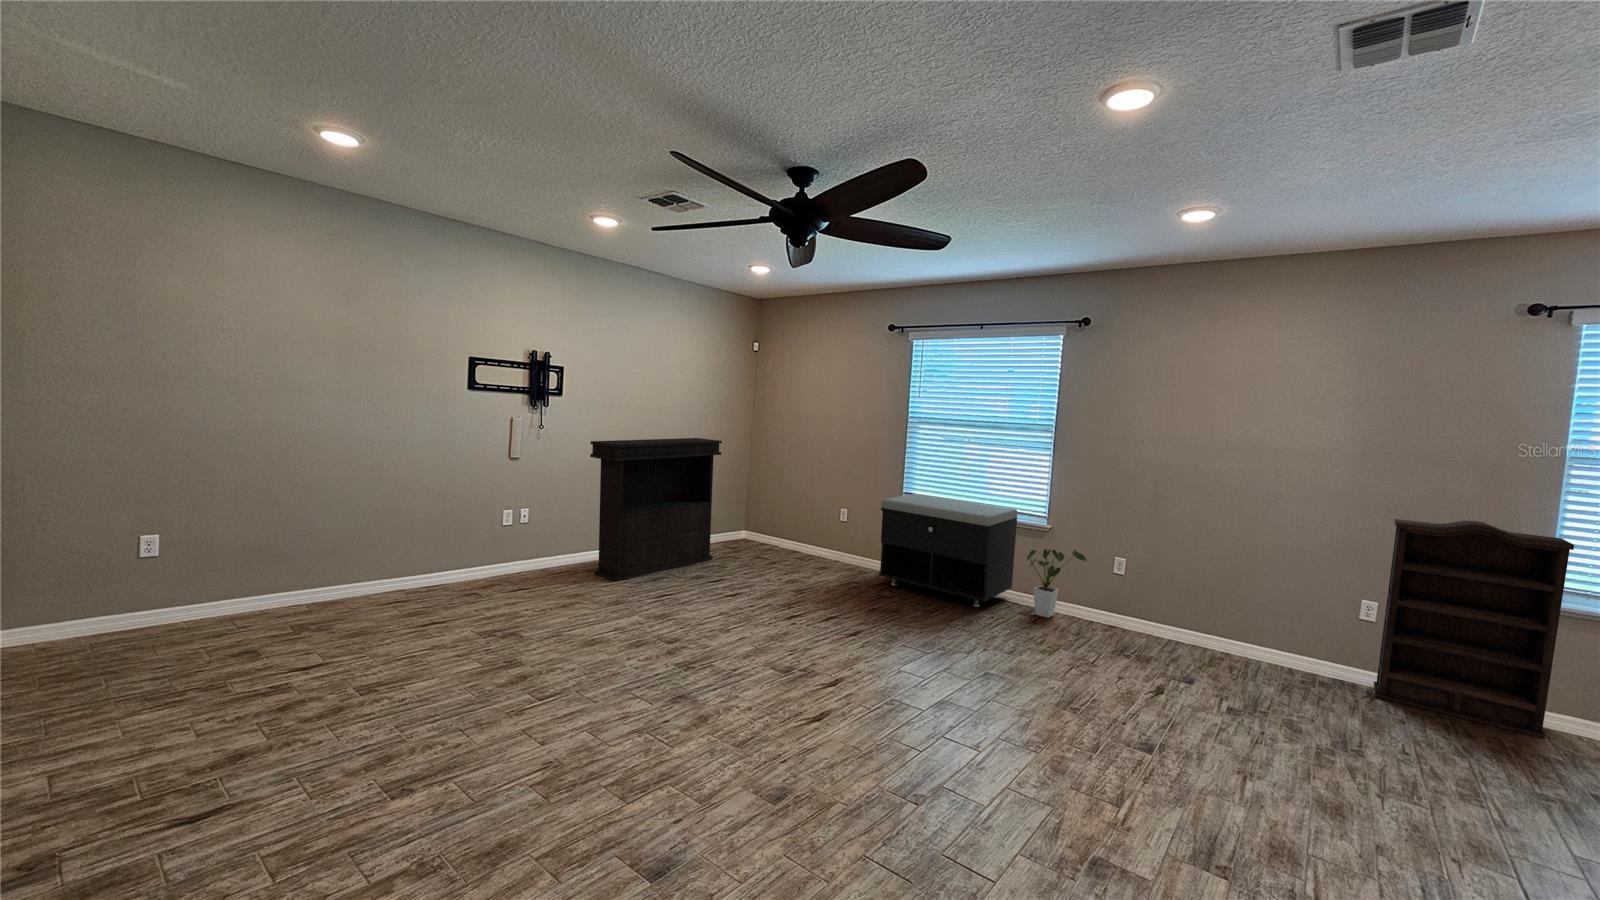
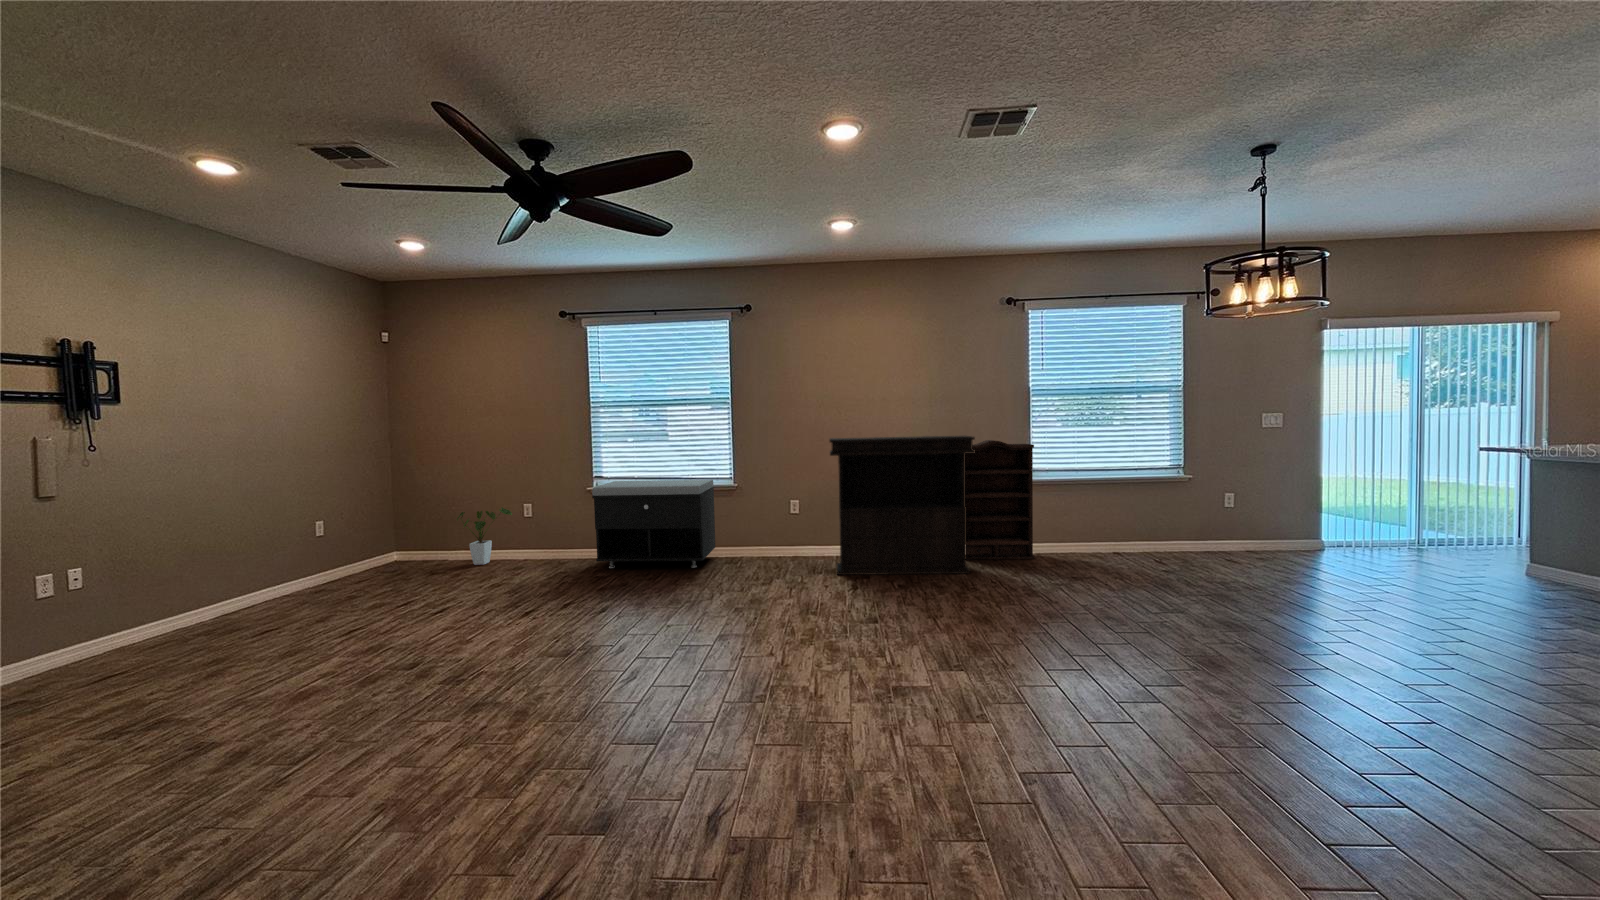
console table: present [590,438,722,581] -> present [830,436,975,575]
house plant: present [1027,549,1086,618] -> present [457,507,512,565]

